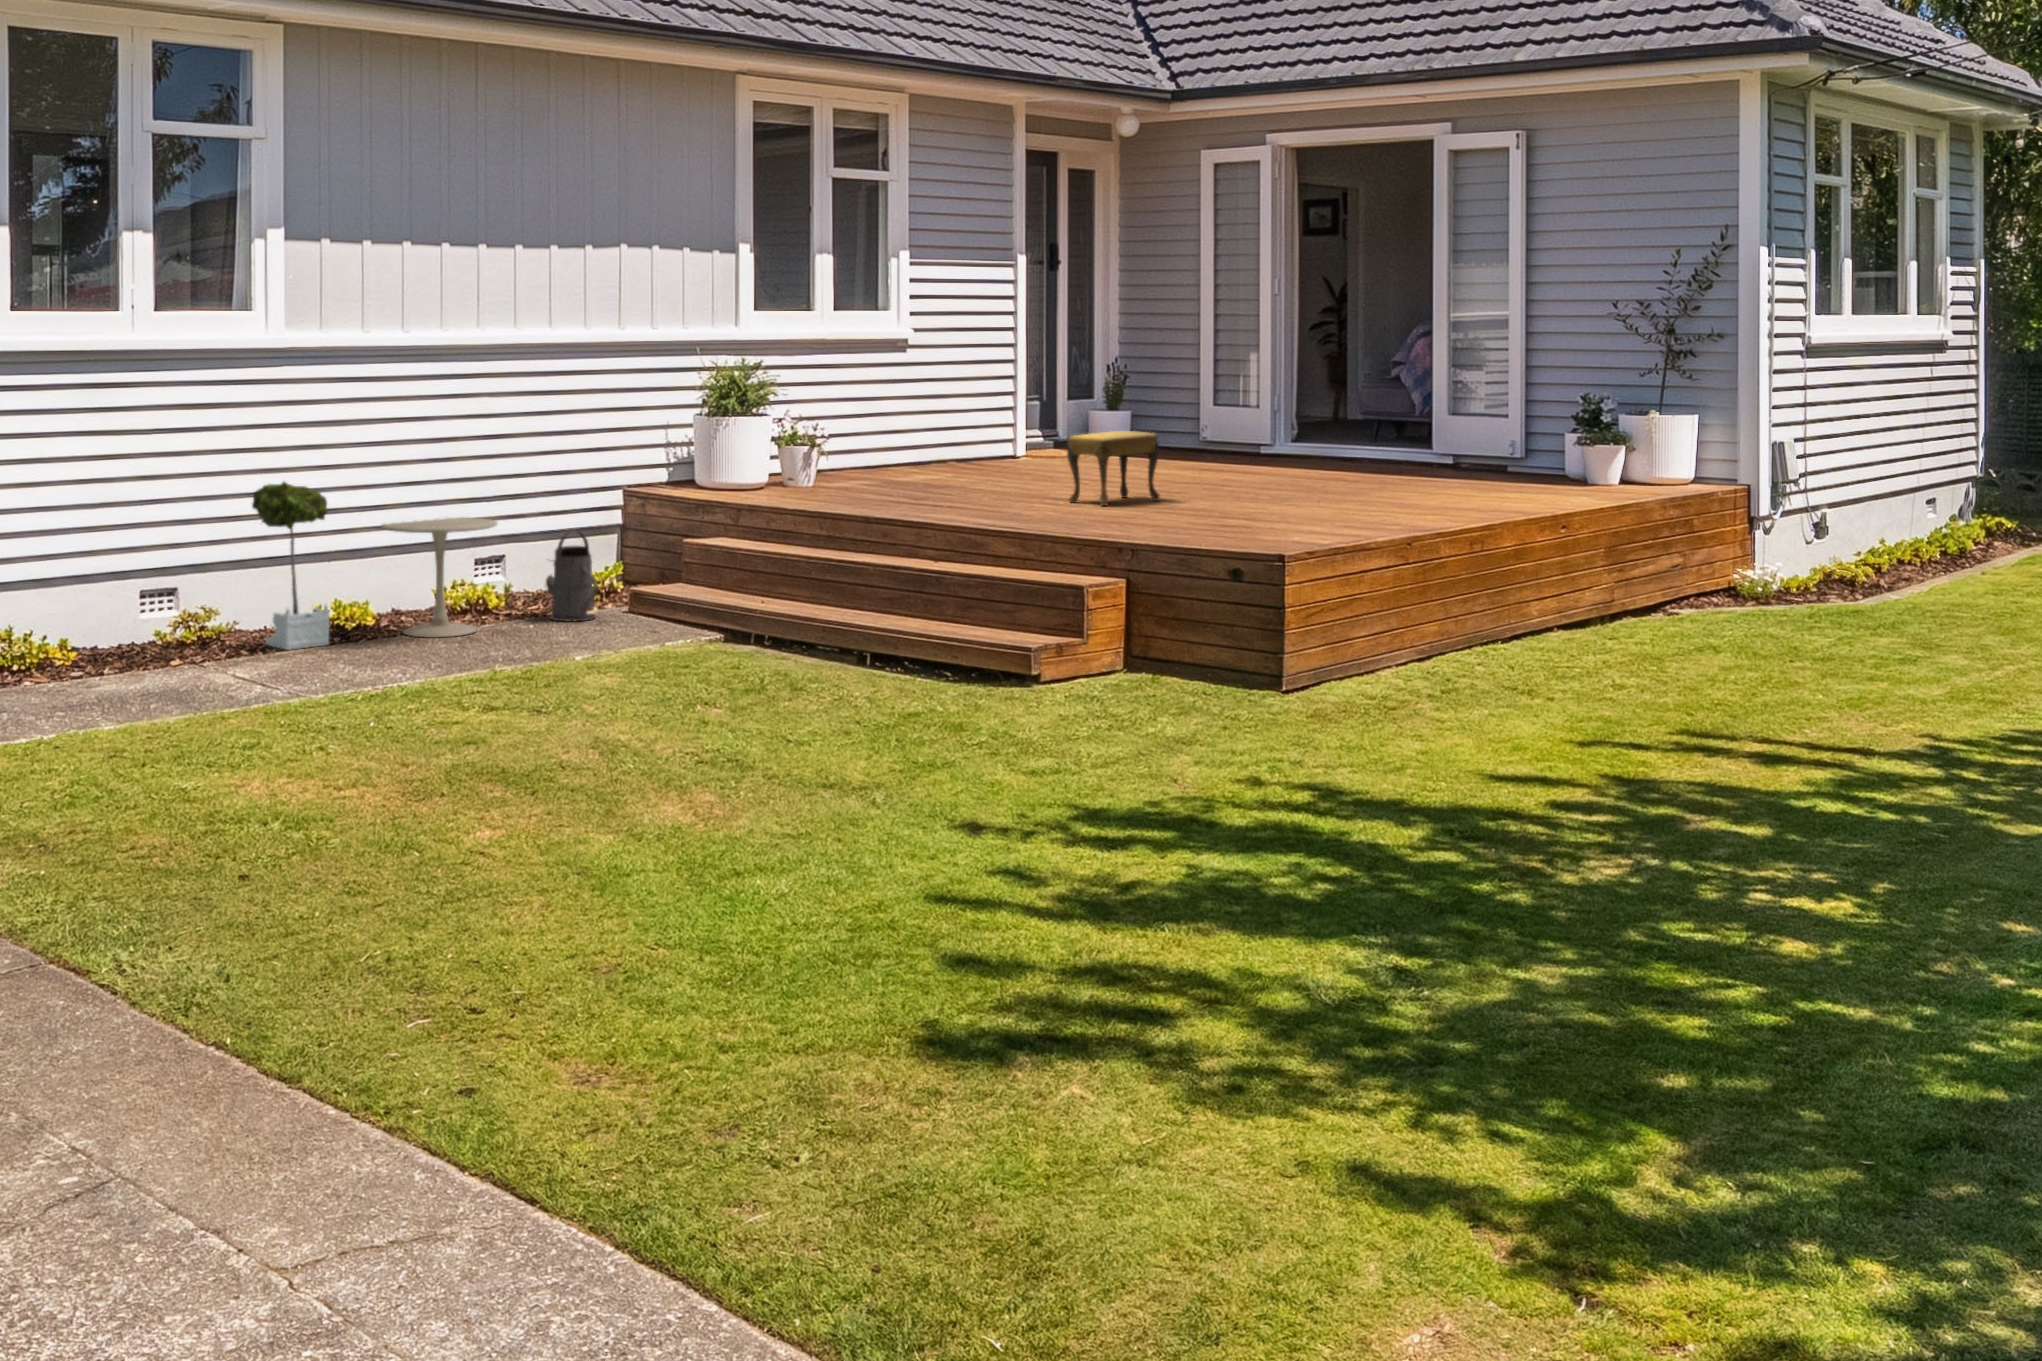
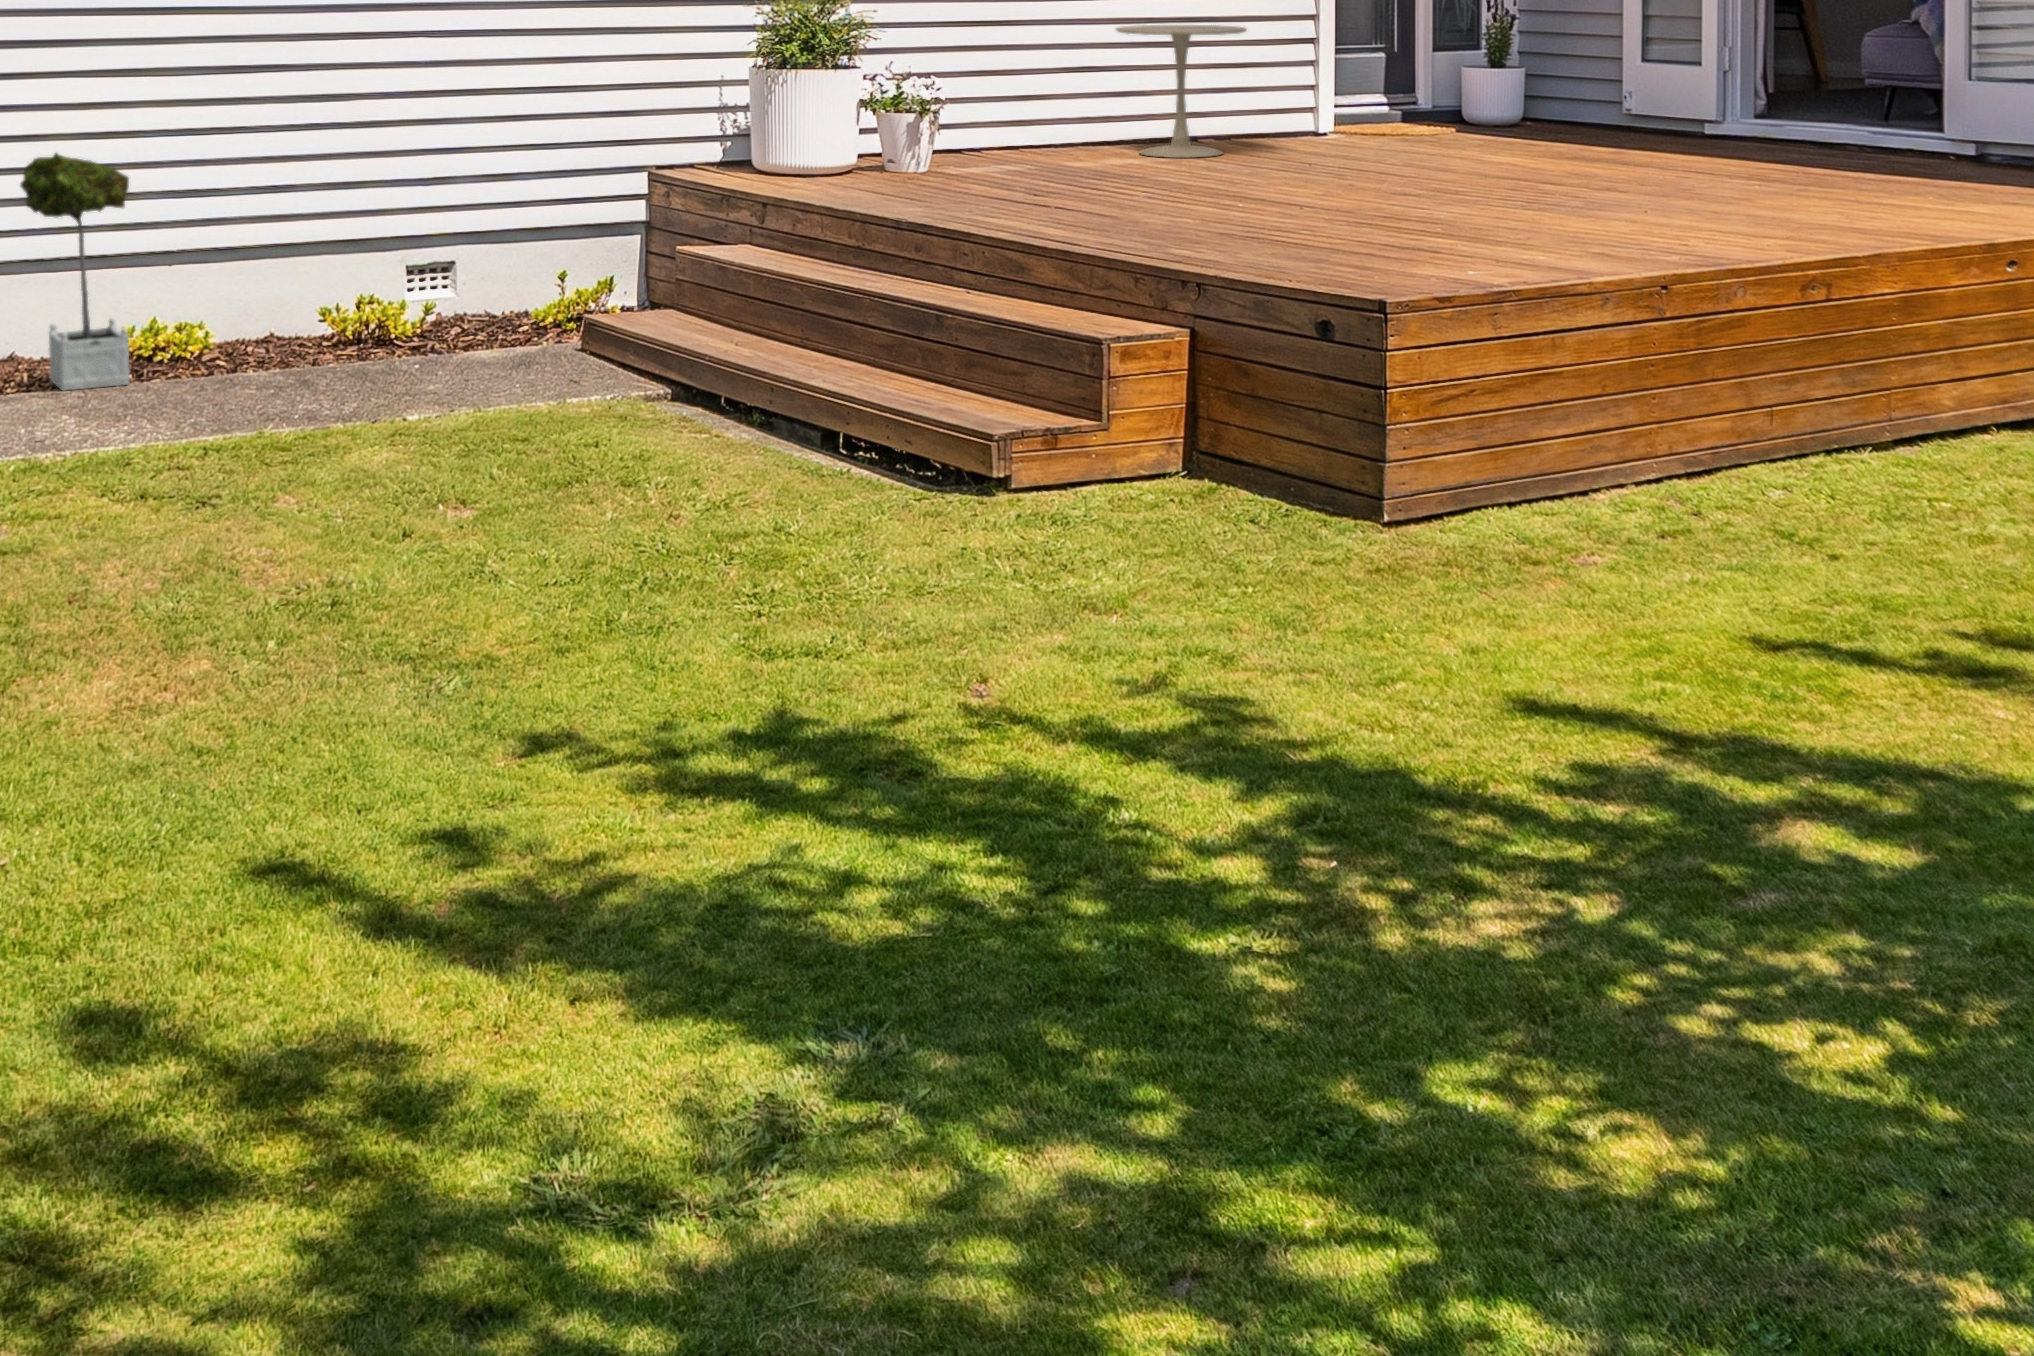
footstool: present [1067,431,1160,506] -> none [1255,98,1401,212]
side table: present [382,517,497,638] -> present [1116,25,1246,158]
watering can: present [546,530,598,622] -> none [474,228,552,360]

